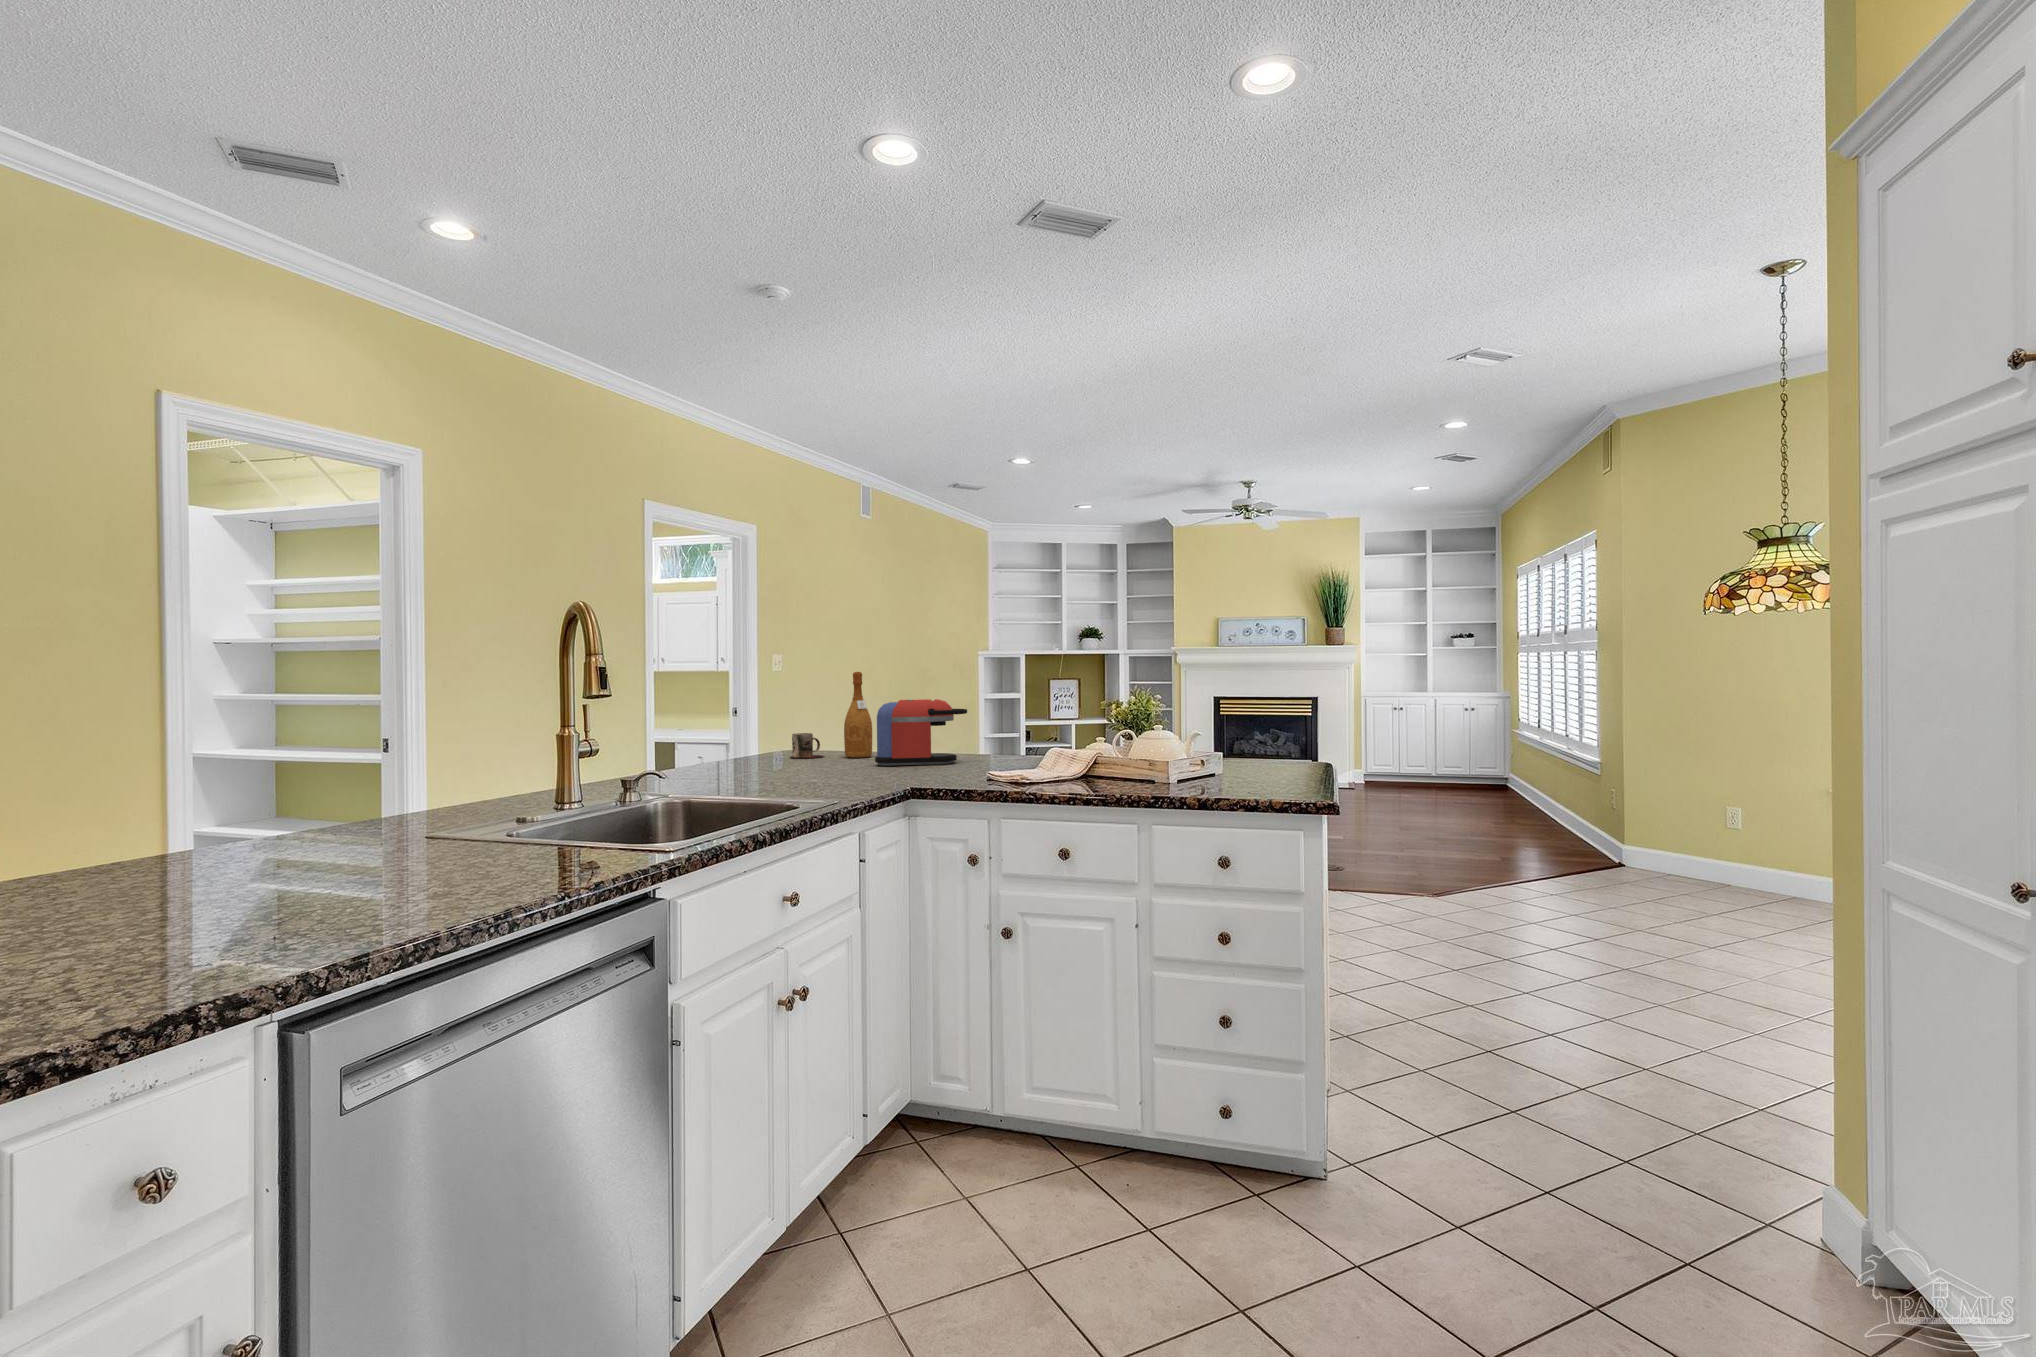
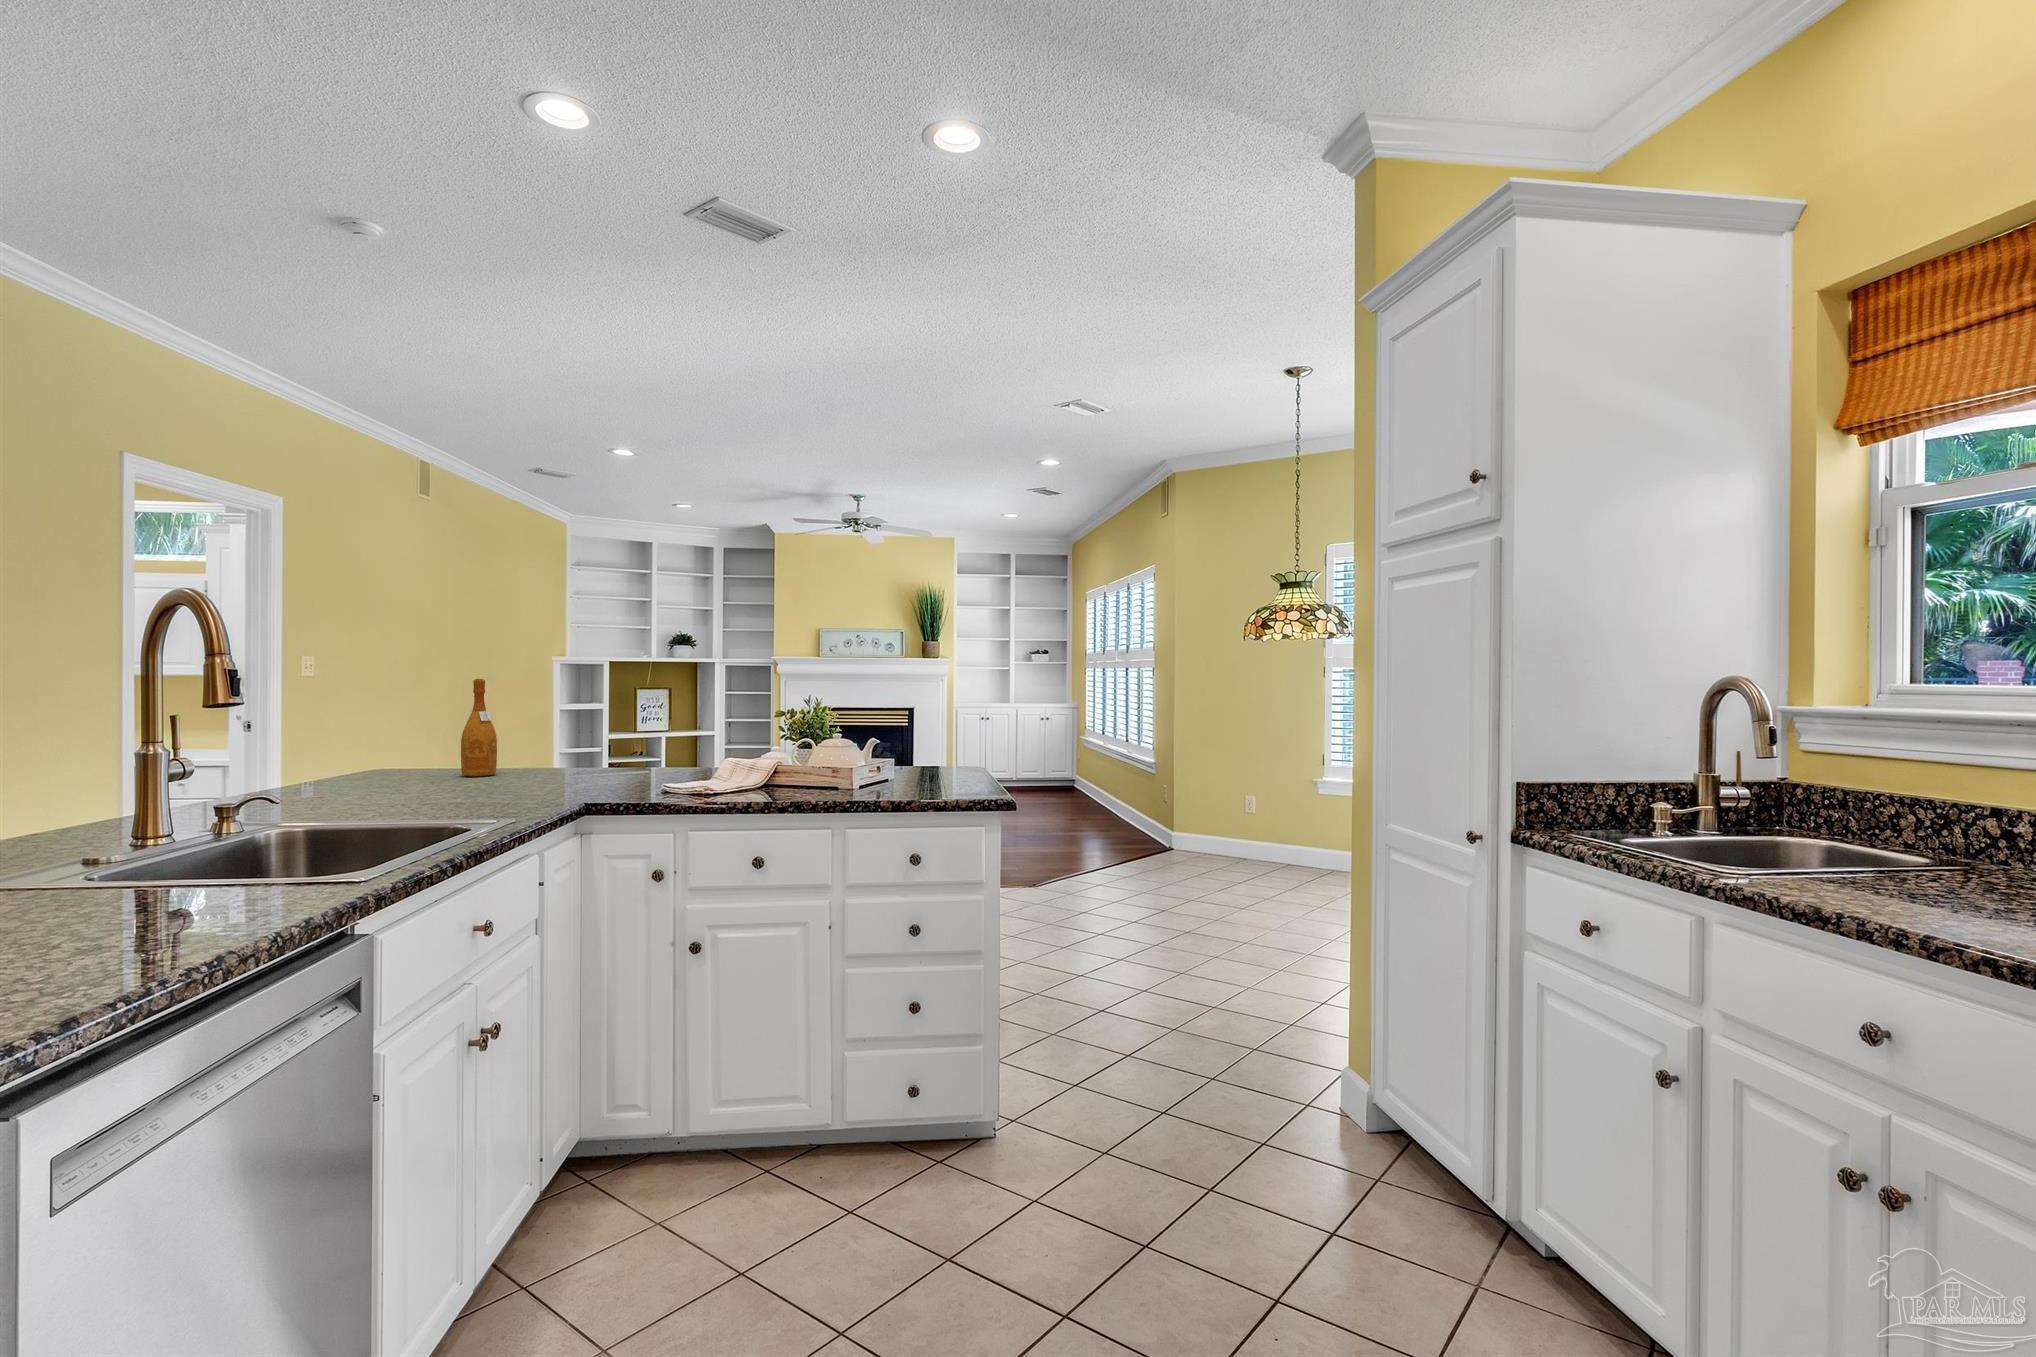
coffee maker: present [875,699,967,766] -> none [513,710,622,783]
mug: present [791,733,824,758] -> none [386,750,432,779]

